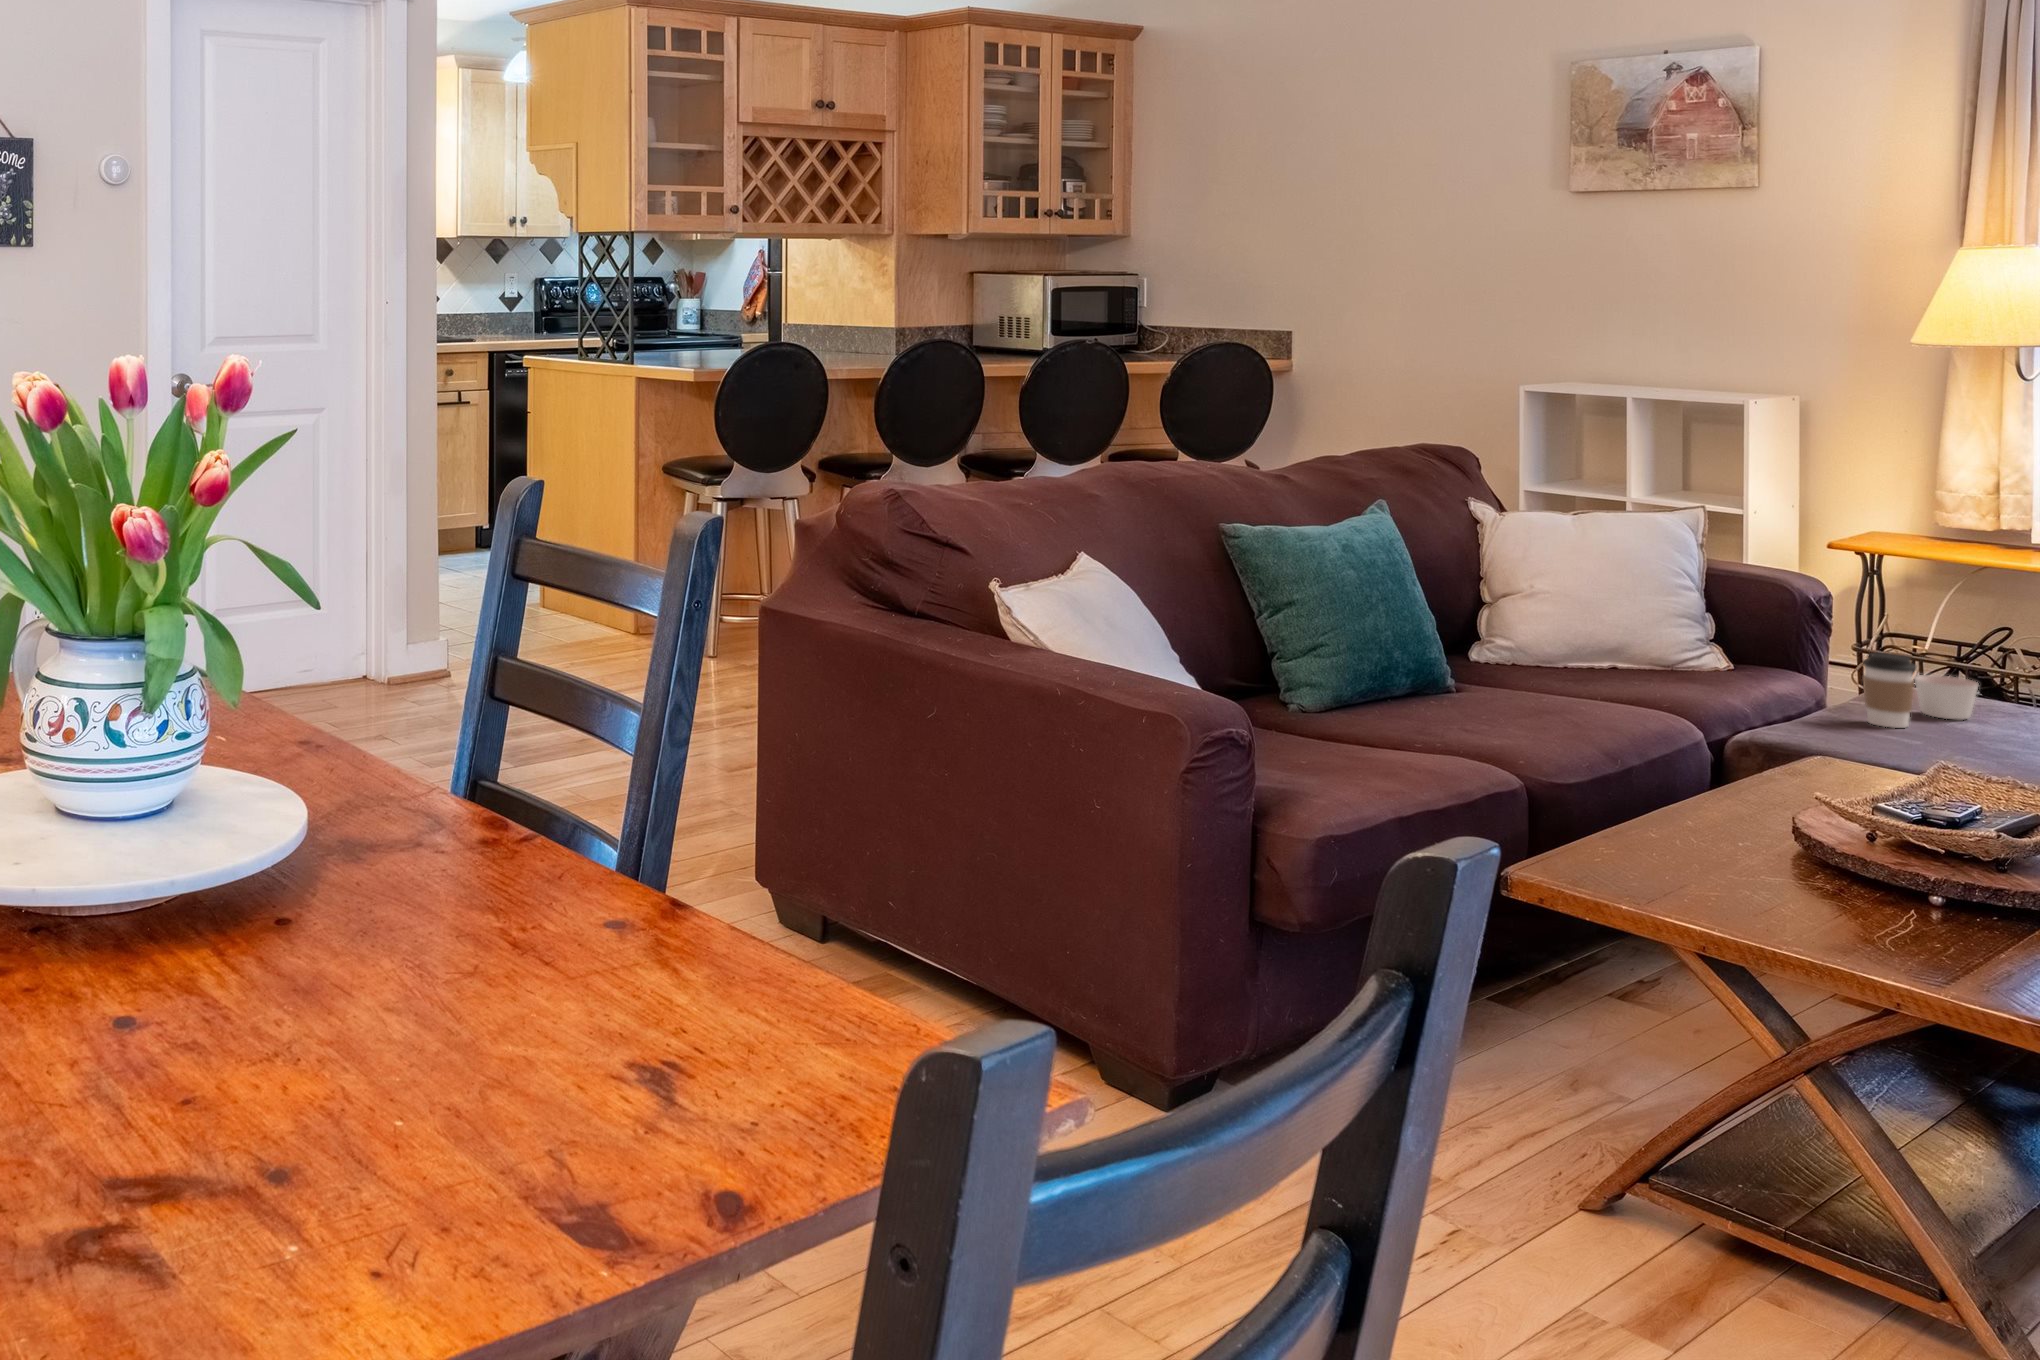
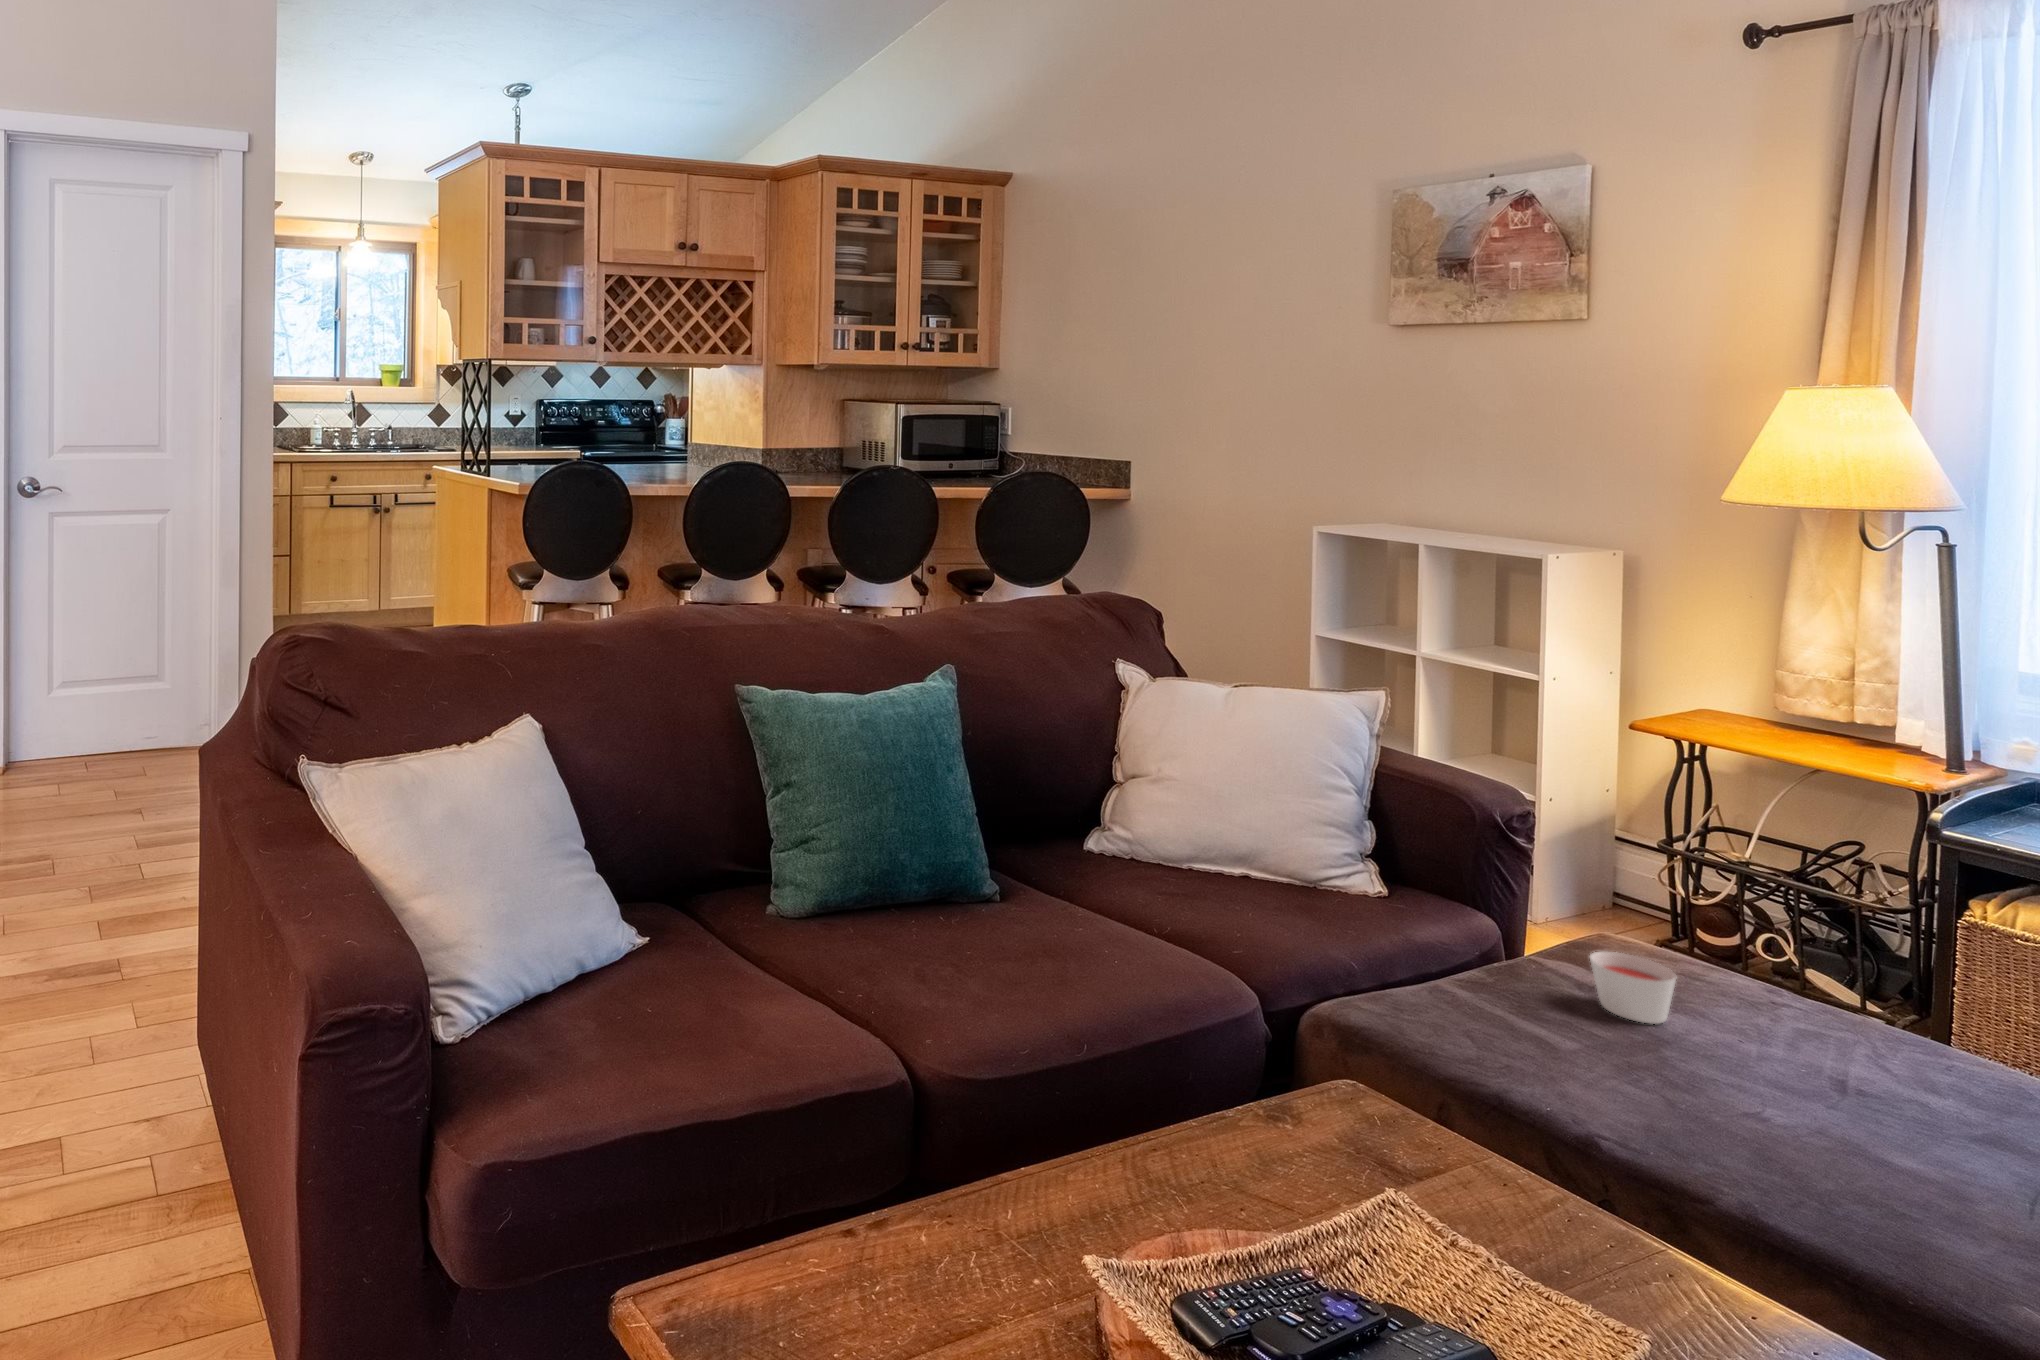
coffee cup: present [1862,653,1917,728] -> none [1500,924,1573,1033]

